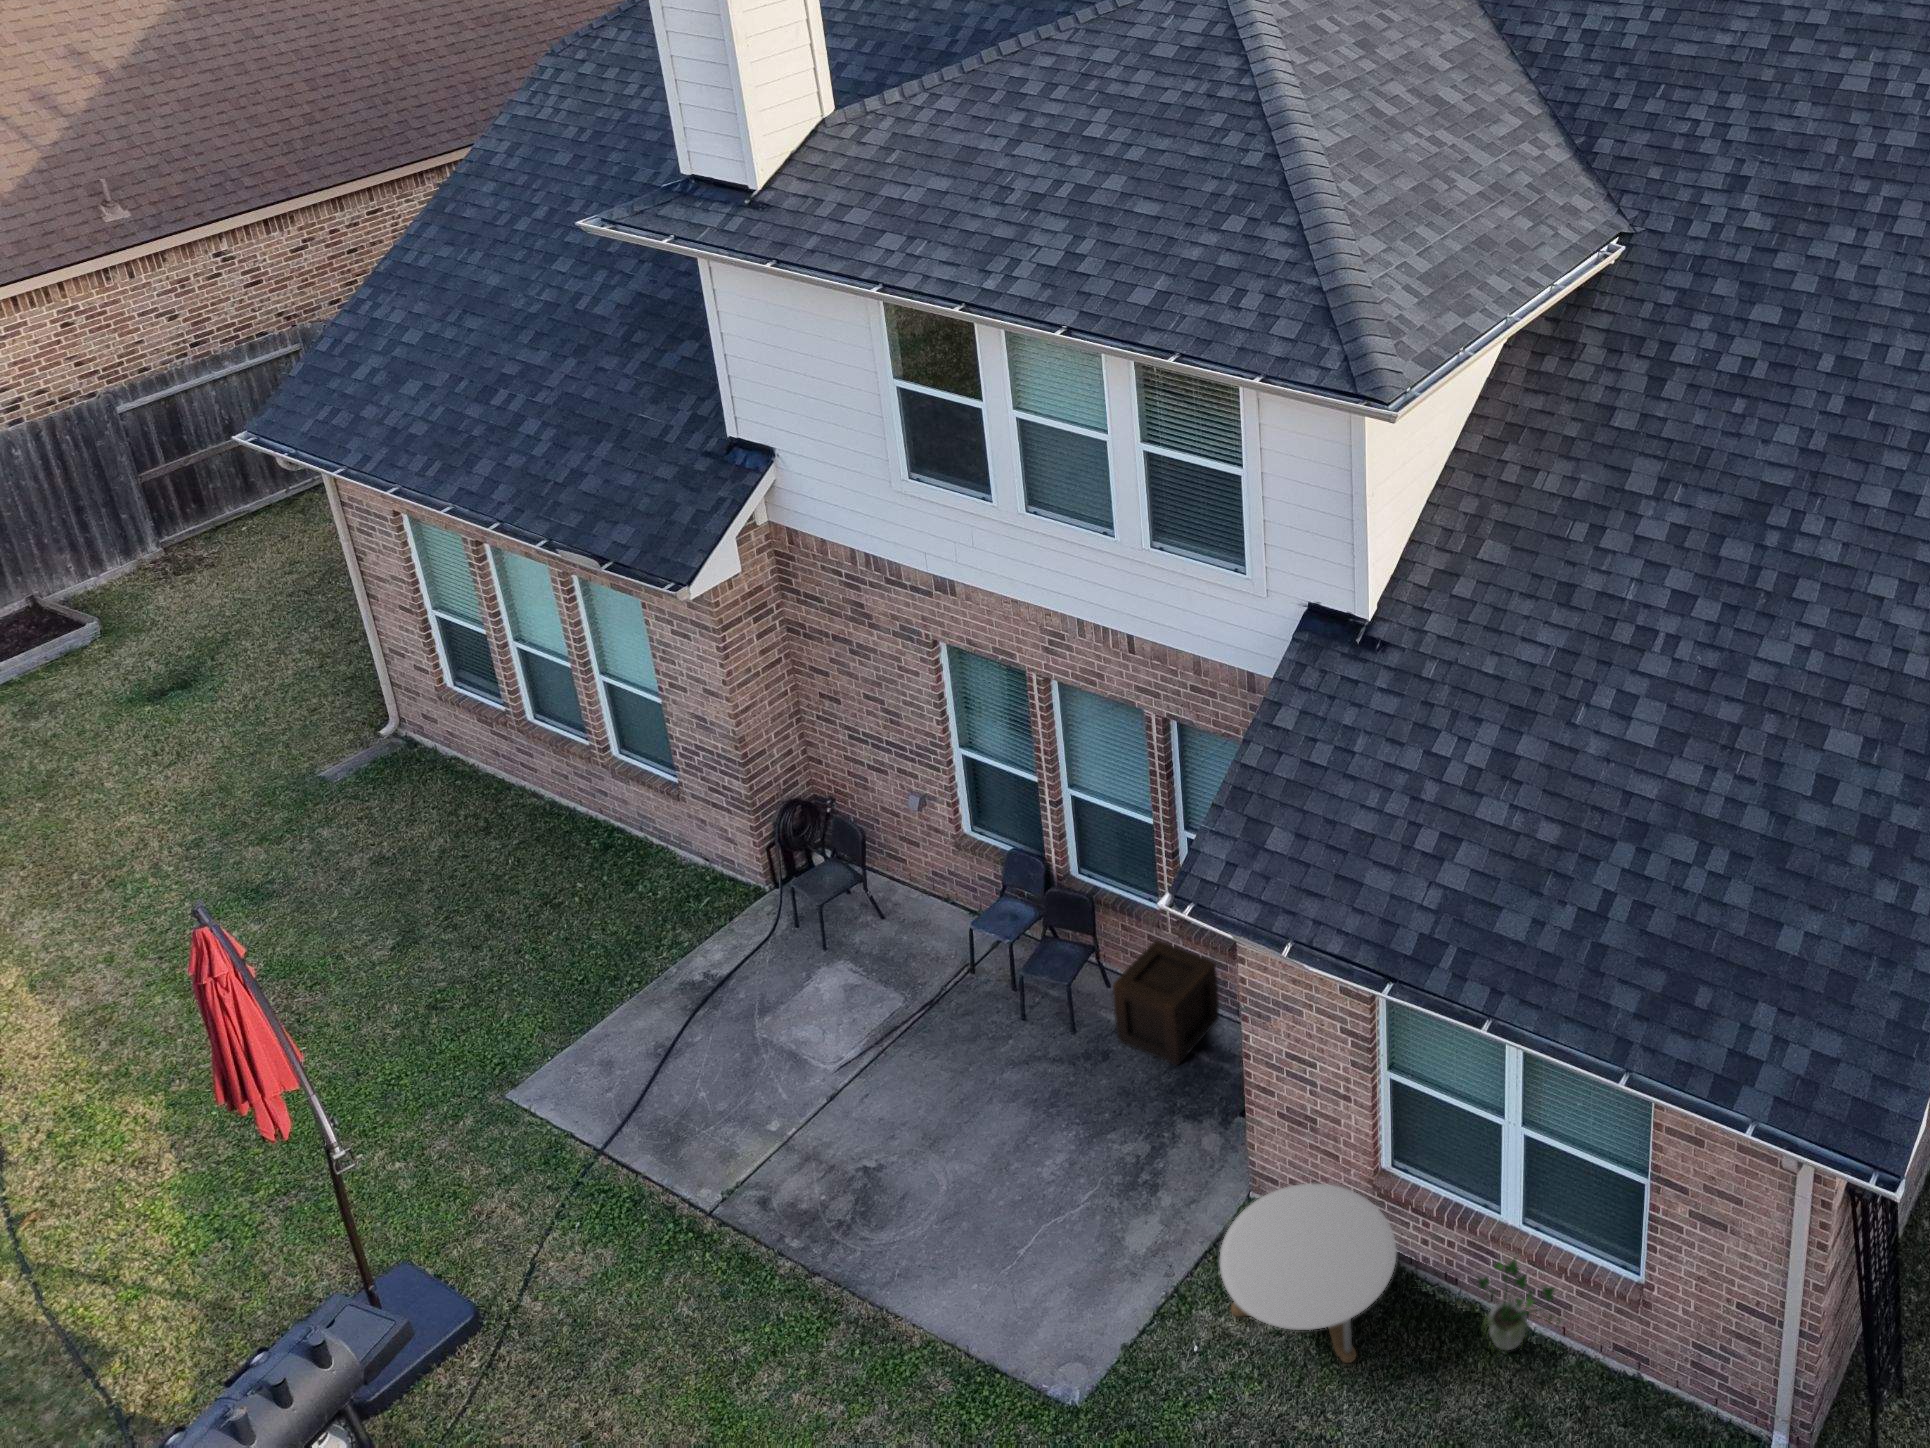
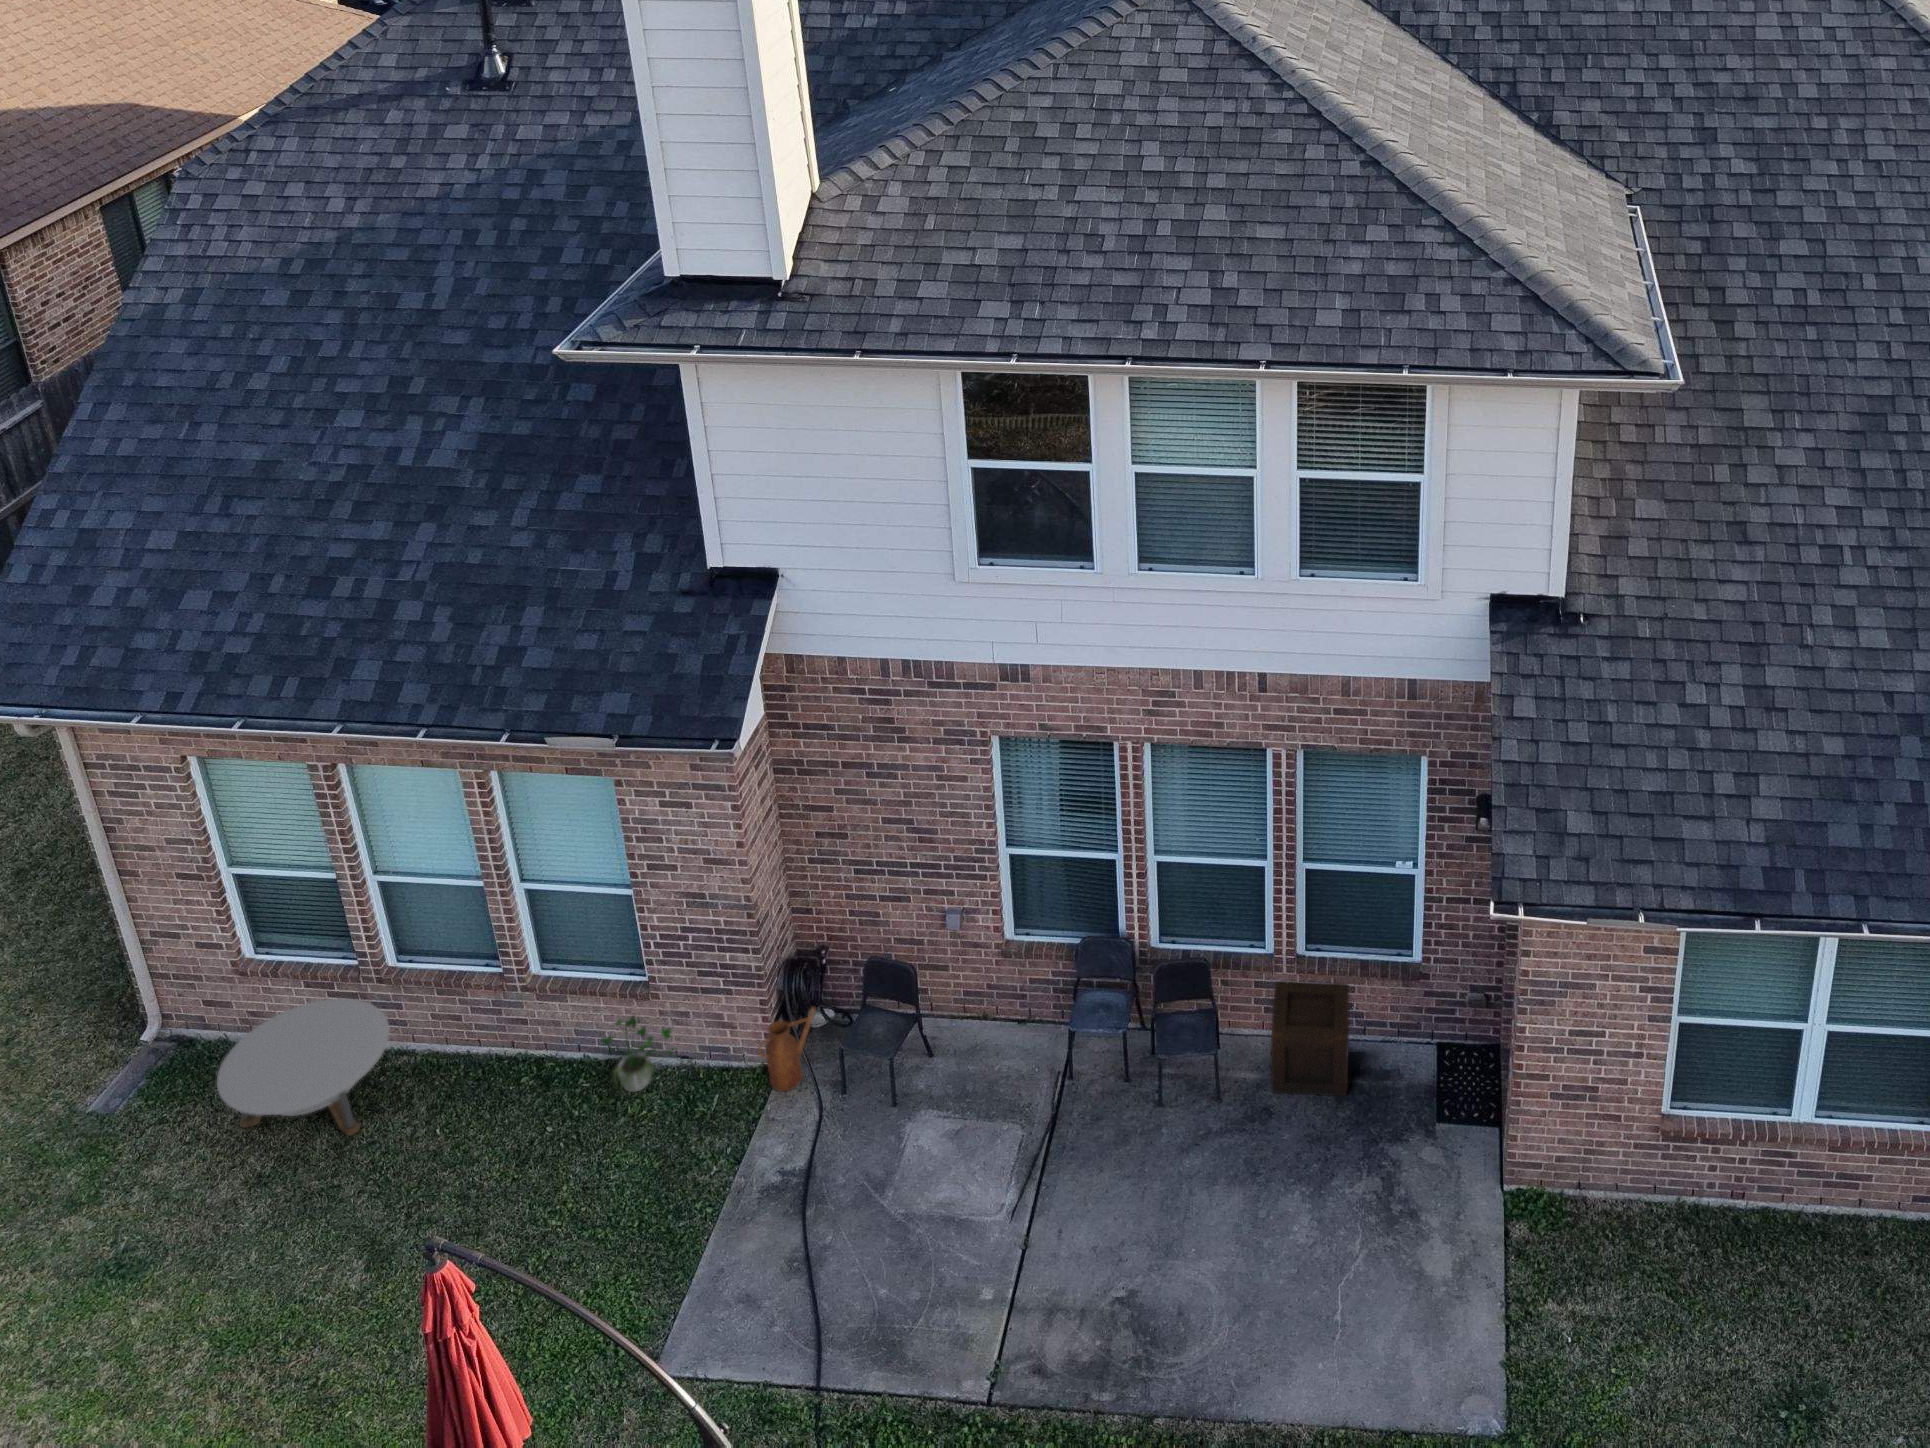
watering can: none [733,844,795,911] -> present [758,1006,816,1091]
round table: present [1219,1183,1396,1363] -> present [217,999,390,1136]
potted plant: present [1478,1258,1560,1350] -> present [601,1015,677,1094]

